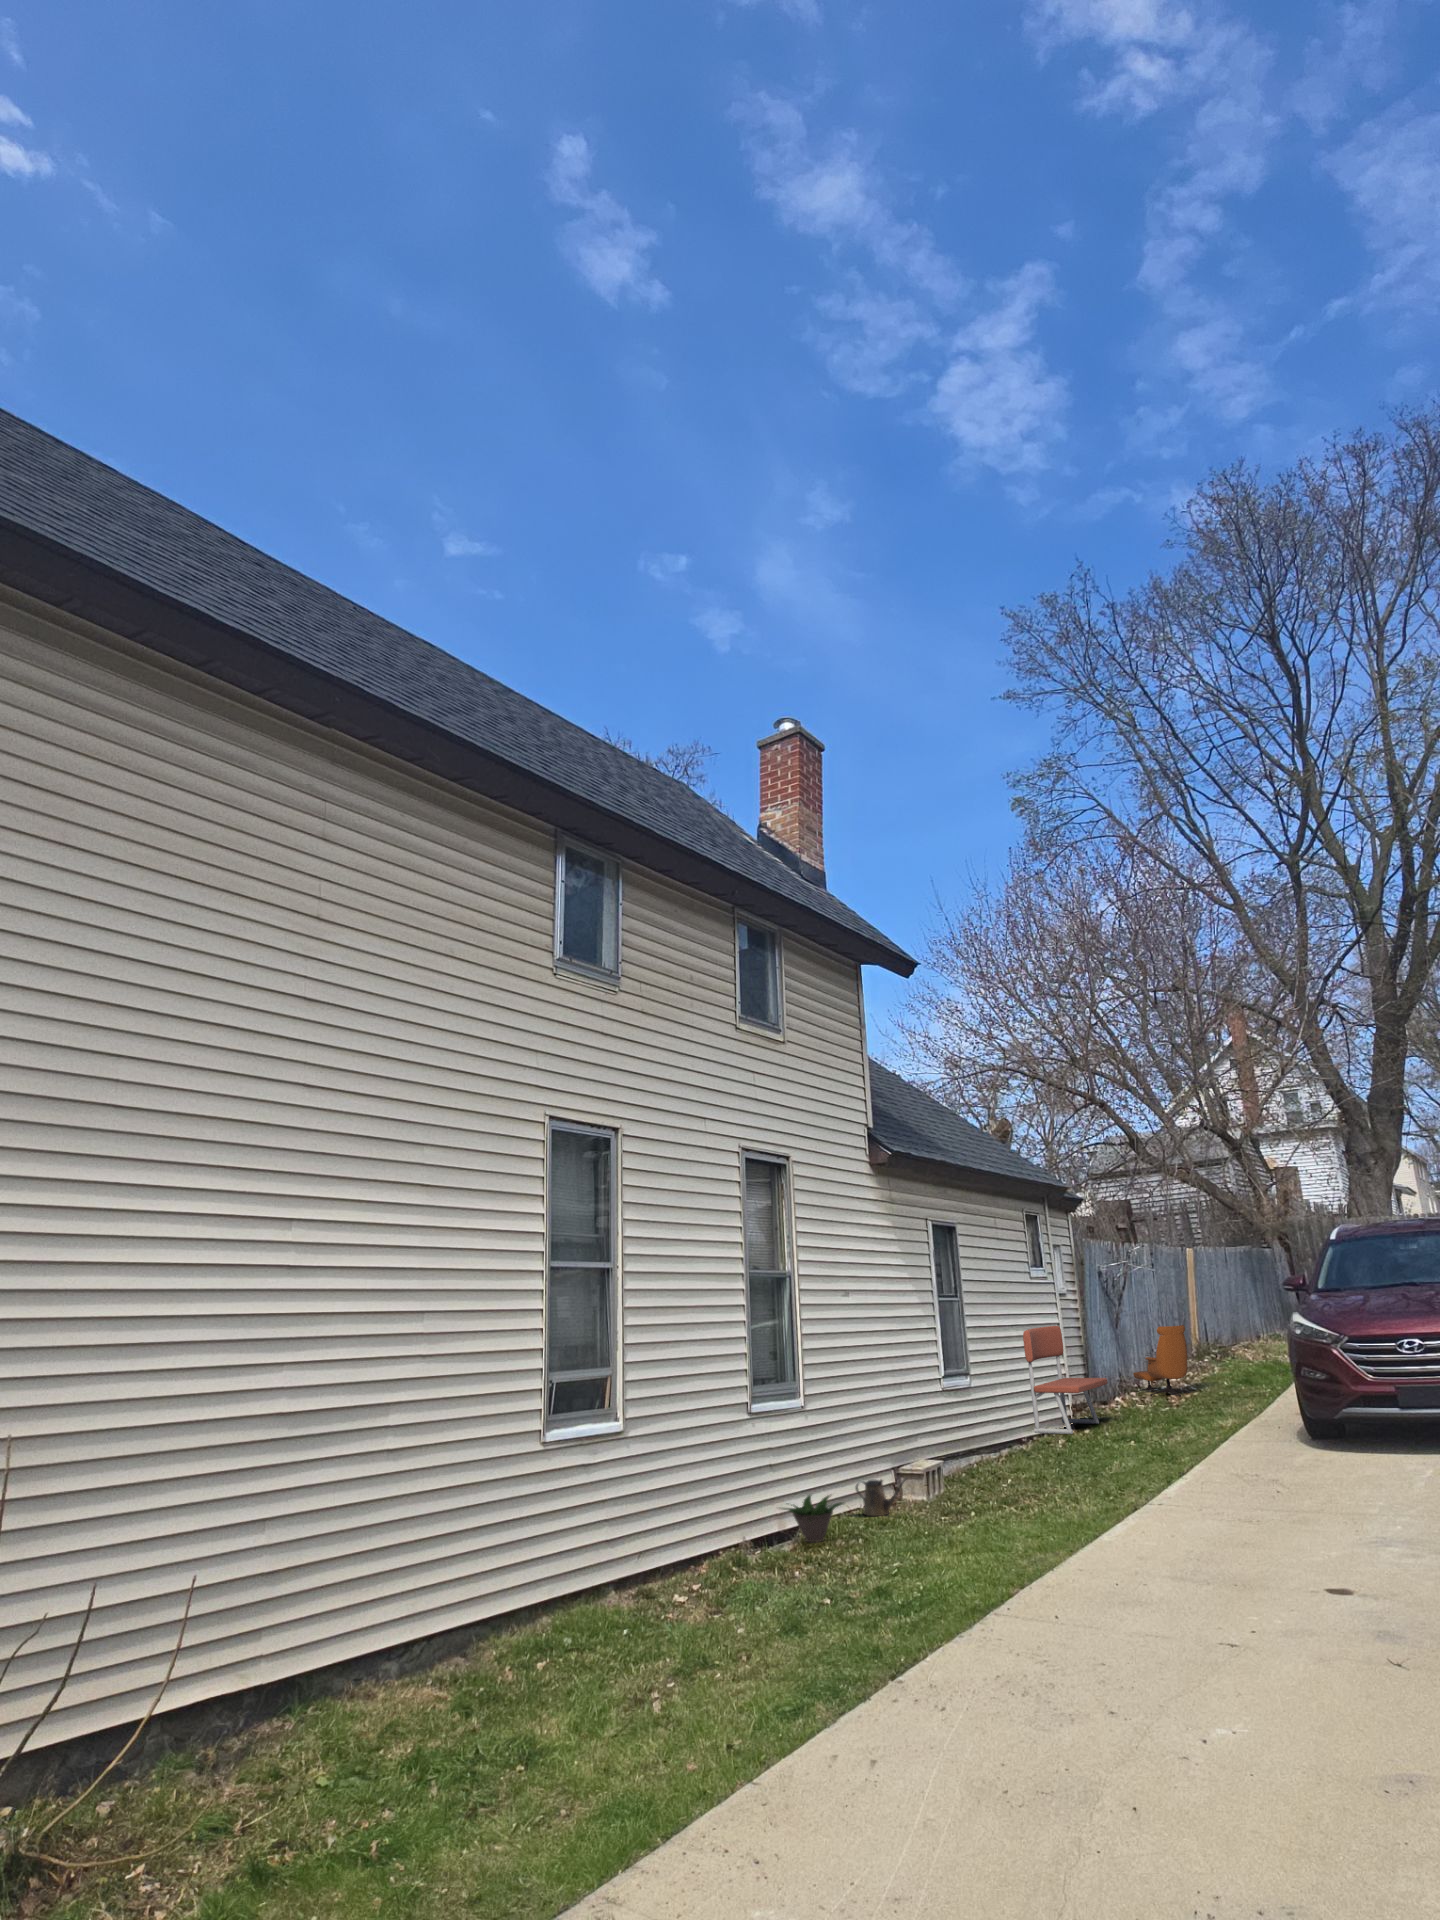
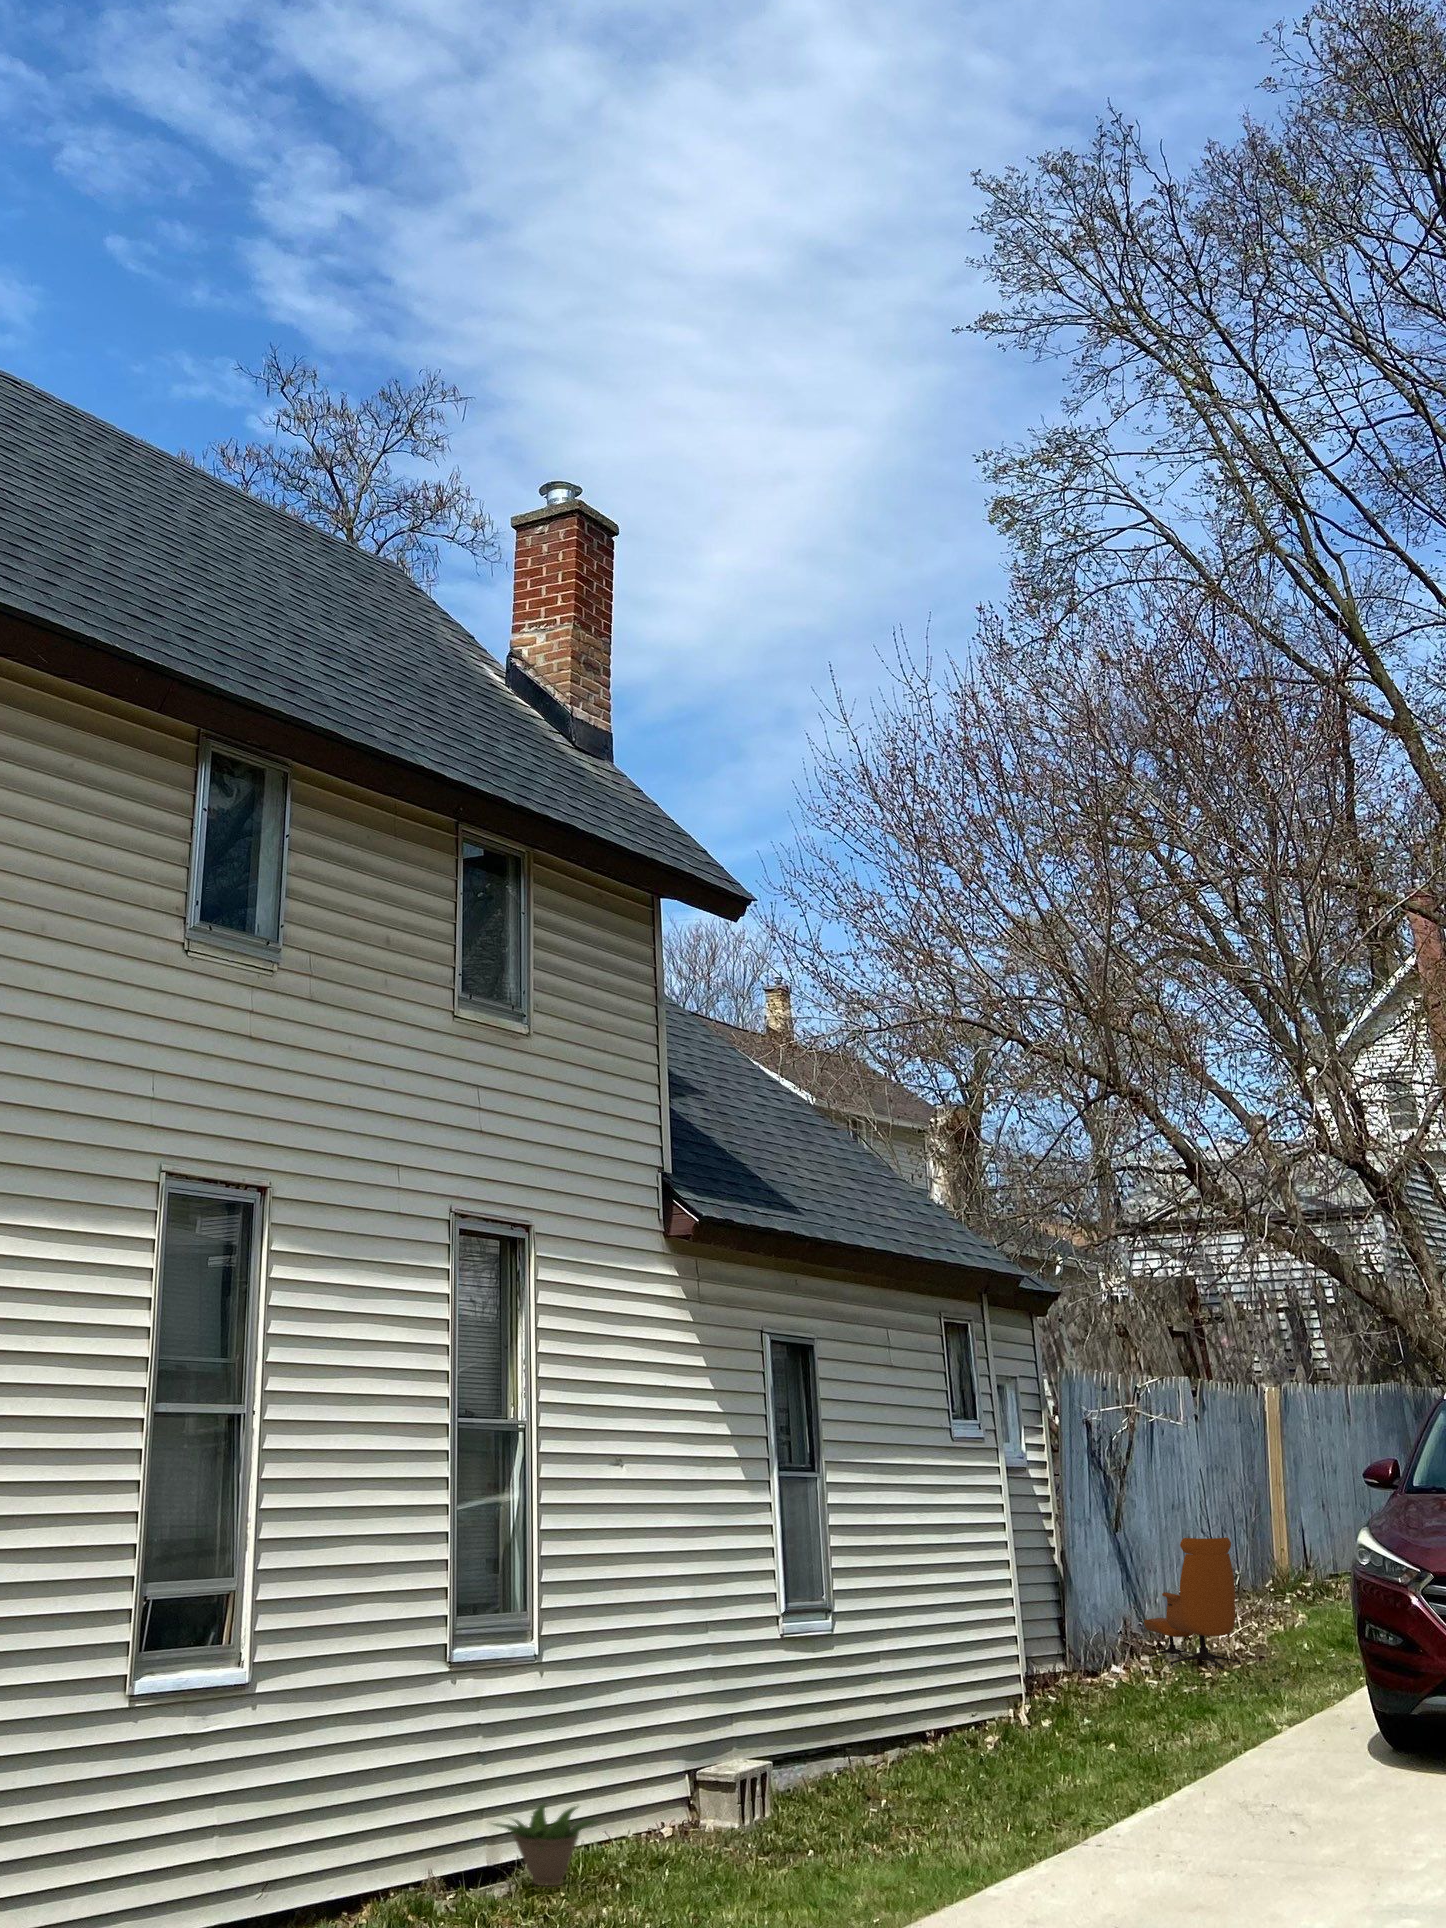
bench: present [1023,1326,1107,1434] -> none [931,1529,1079,1727]
watering can: present [855,1479,907,1516] -> none [623,1785,708,1850]

